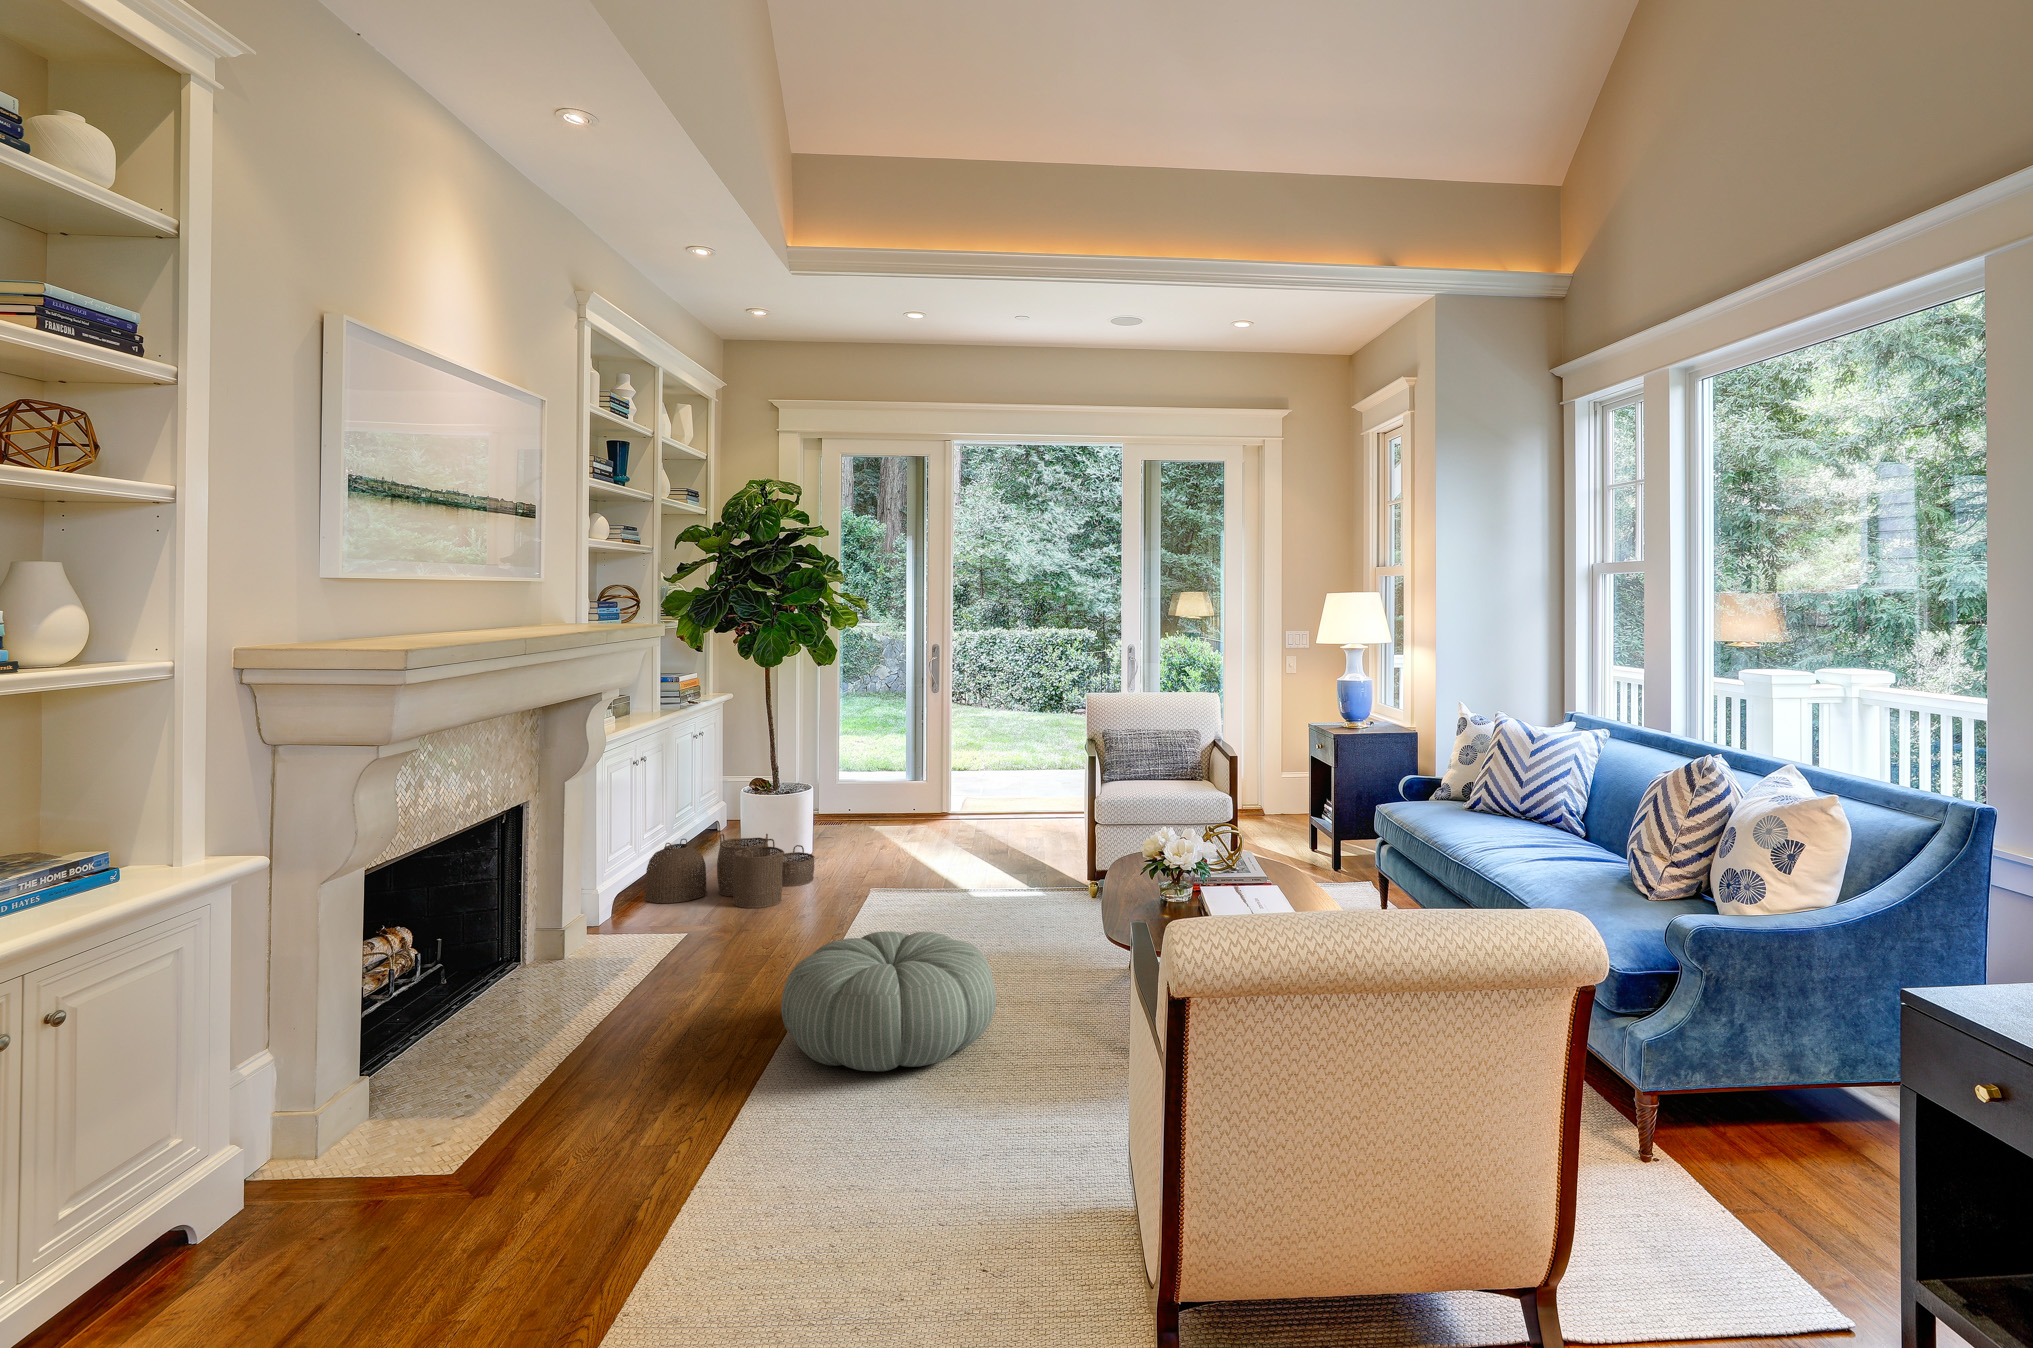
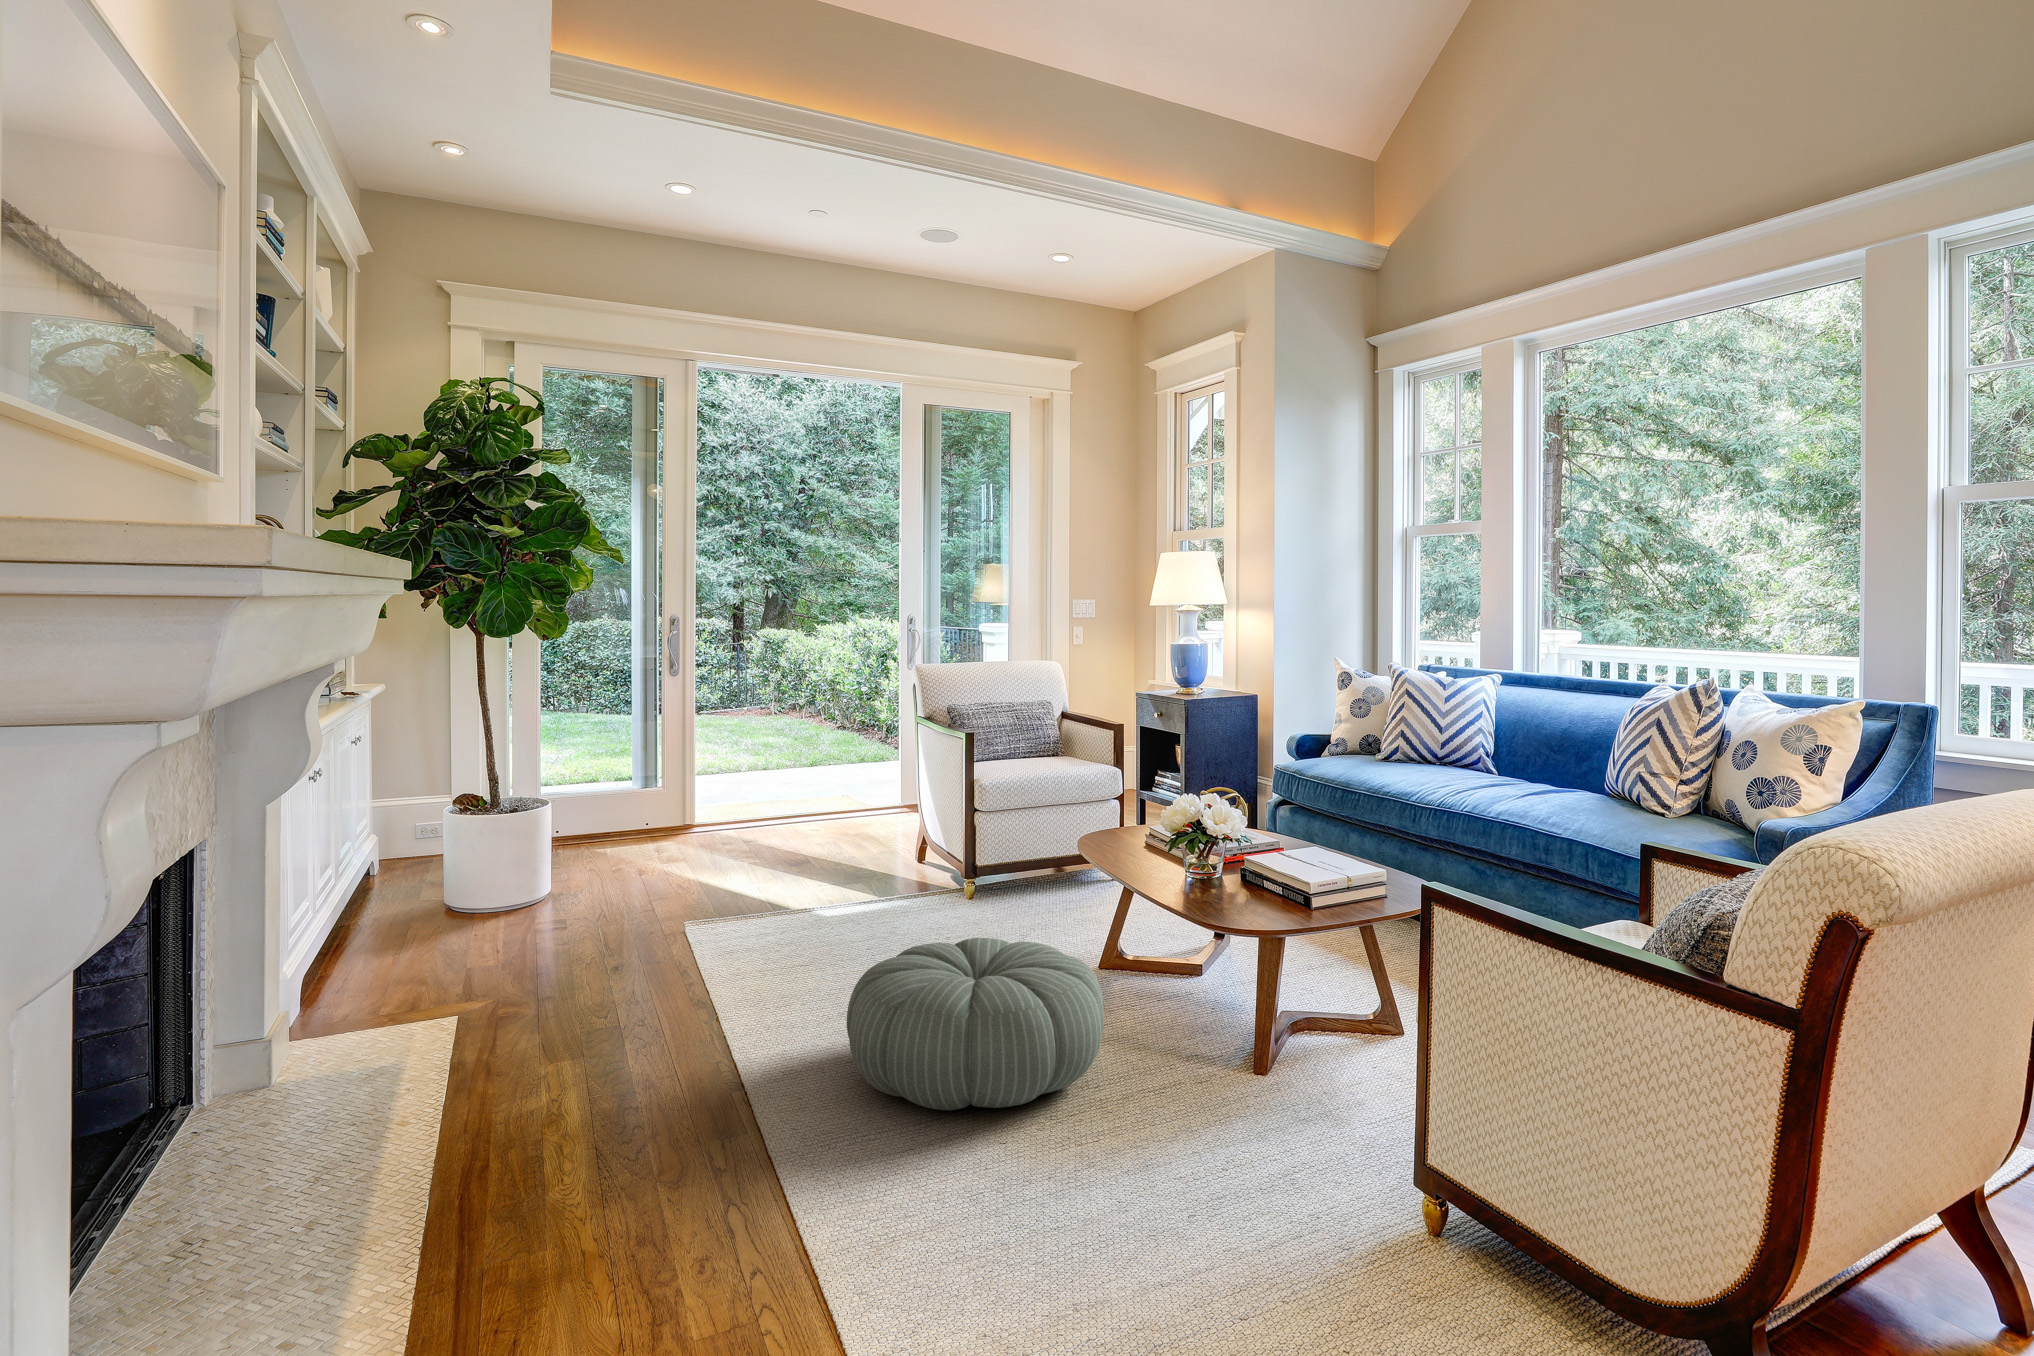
woven basket: present [644,834,815,908] -> none [380,861,606,971]

